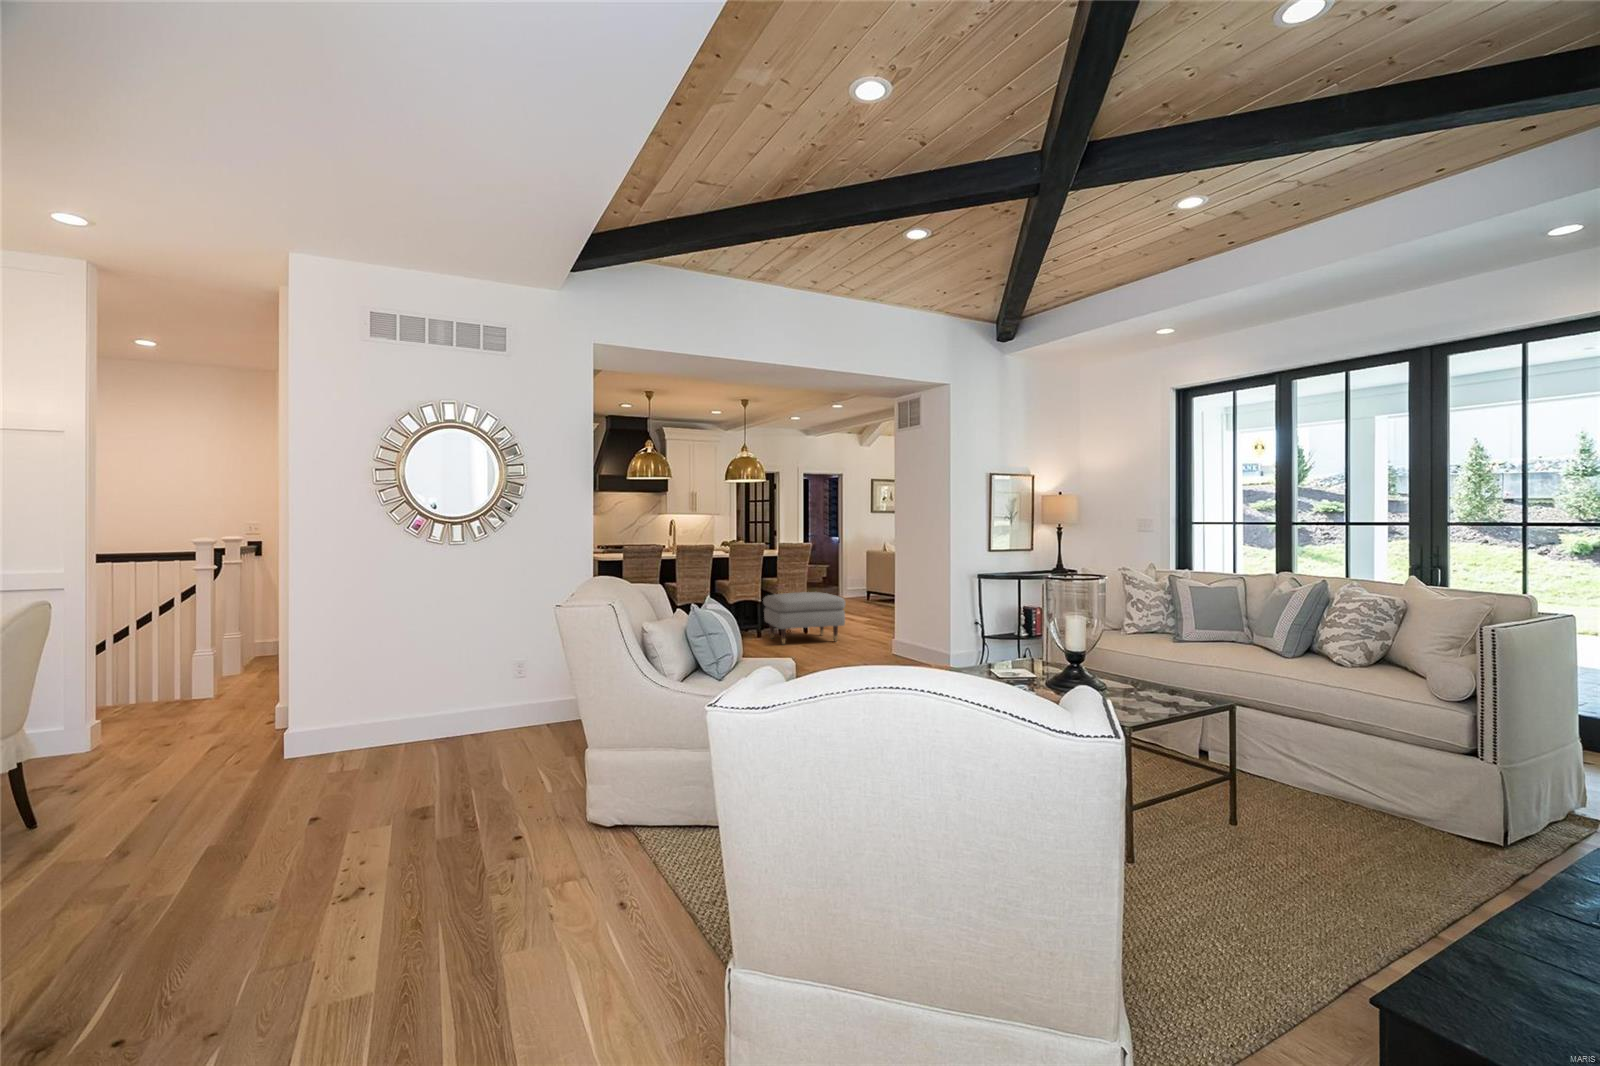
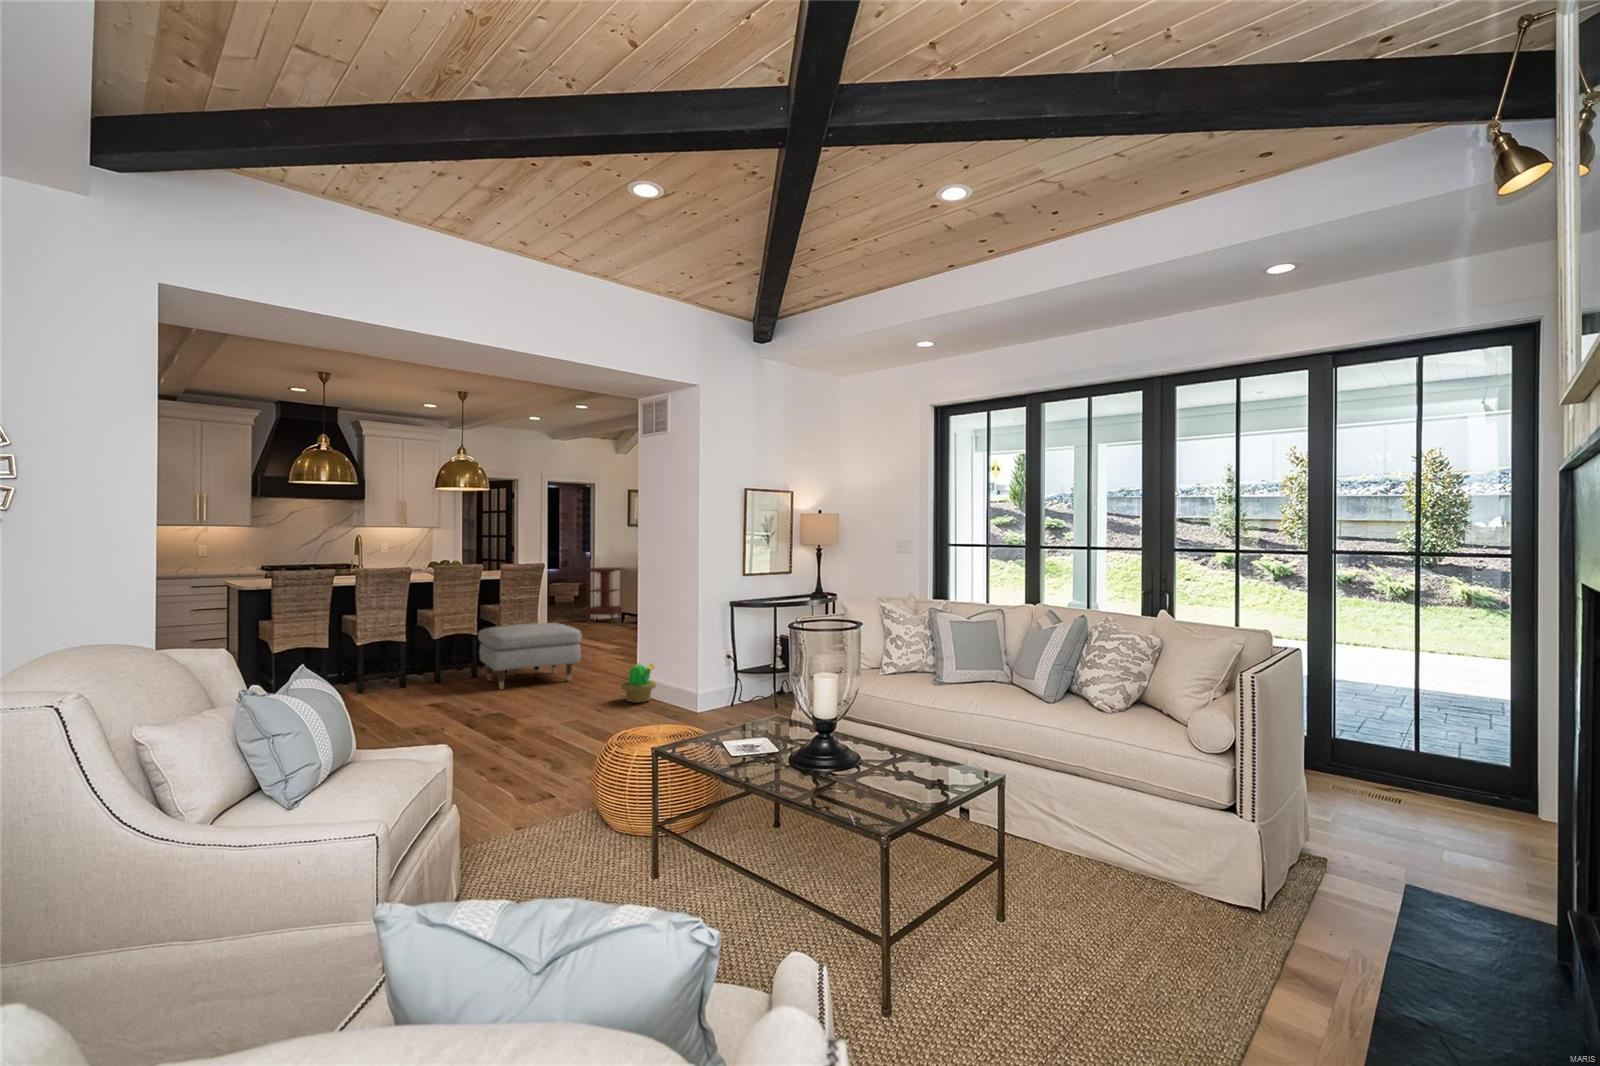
side table: none [836,549,868,599] -> present [585,567,622,623]
decorative plant: none [882,624,912,659] -> present [621,664,656,702]

